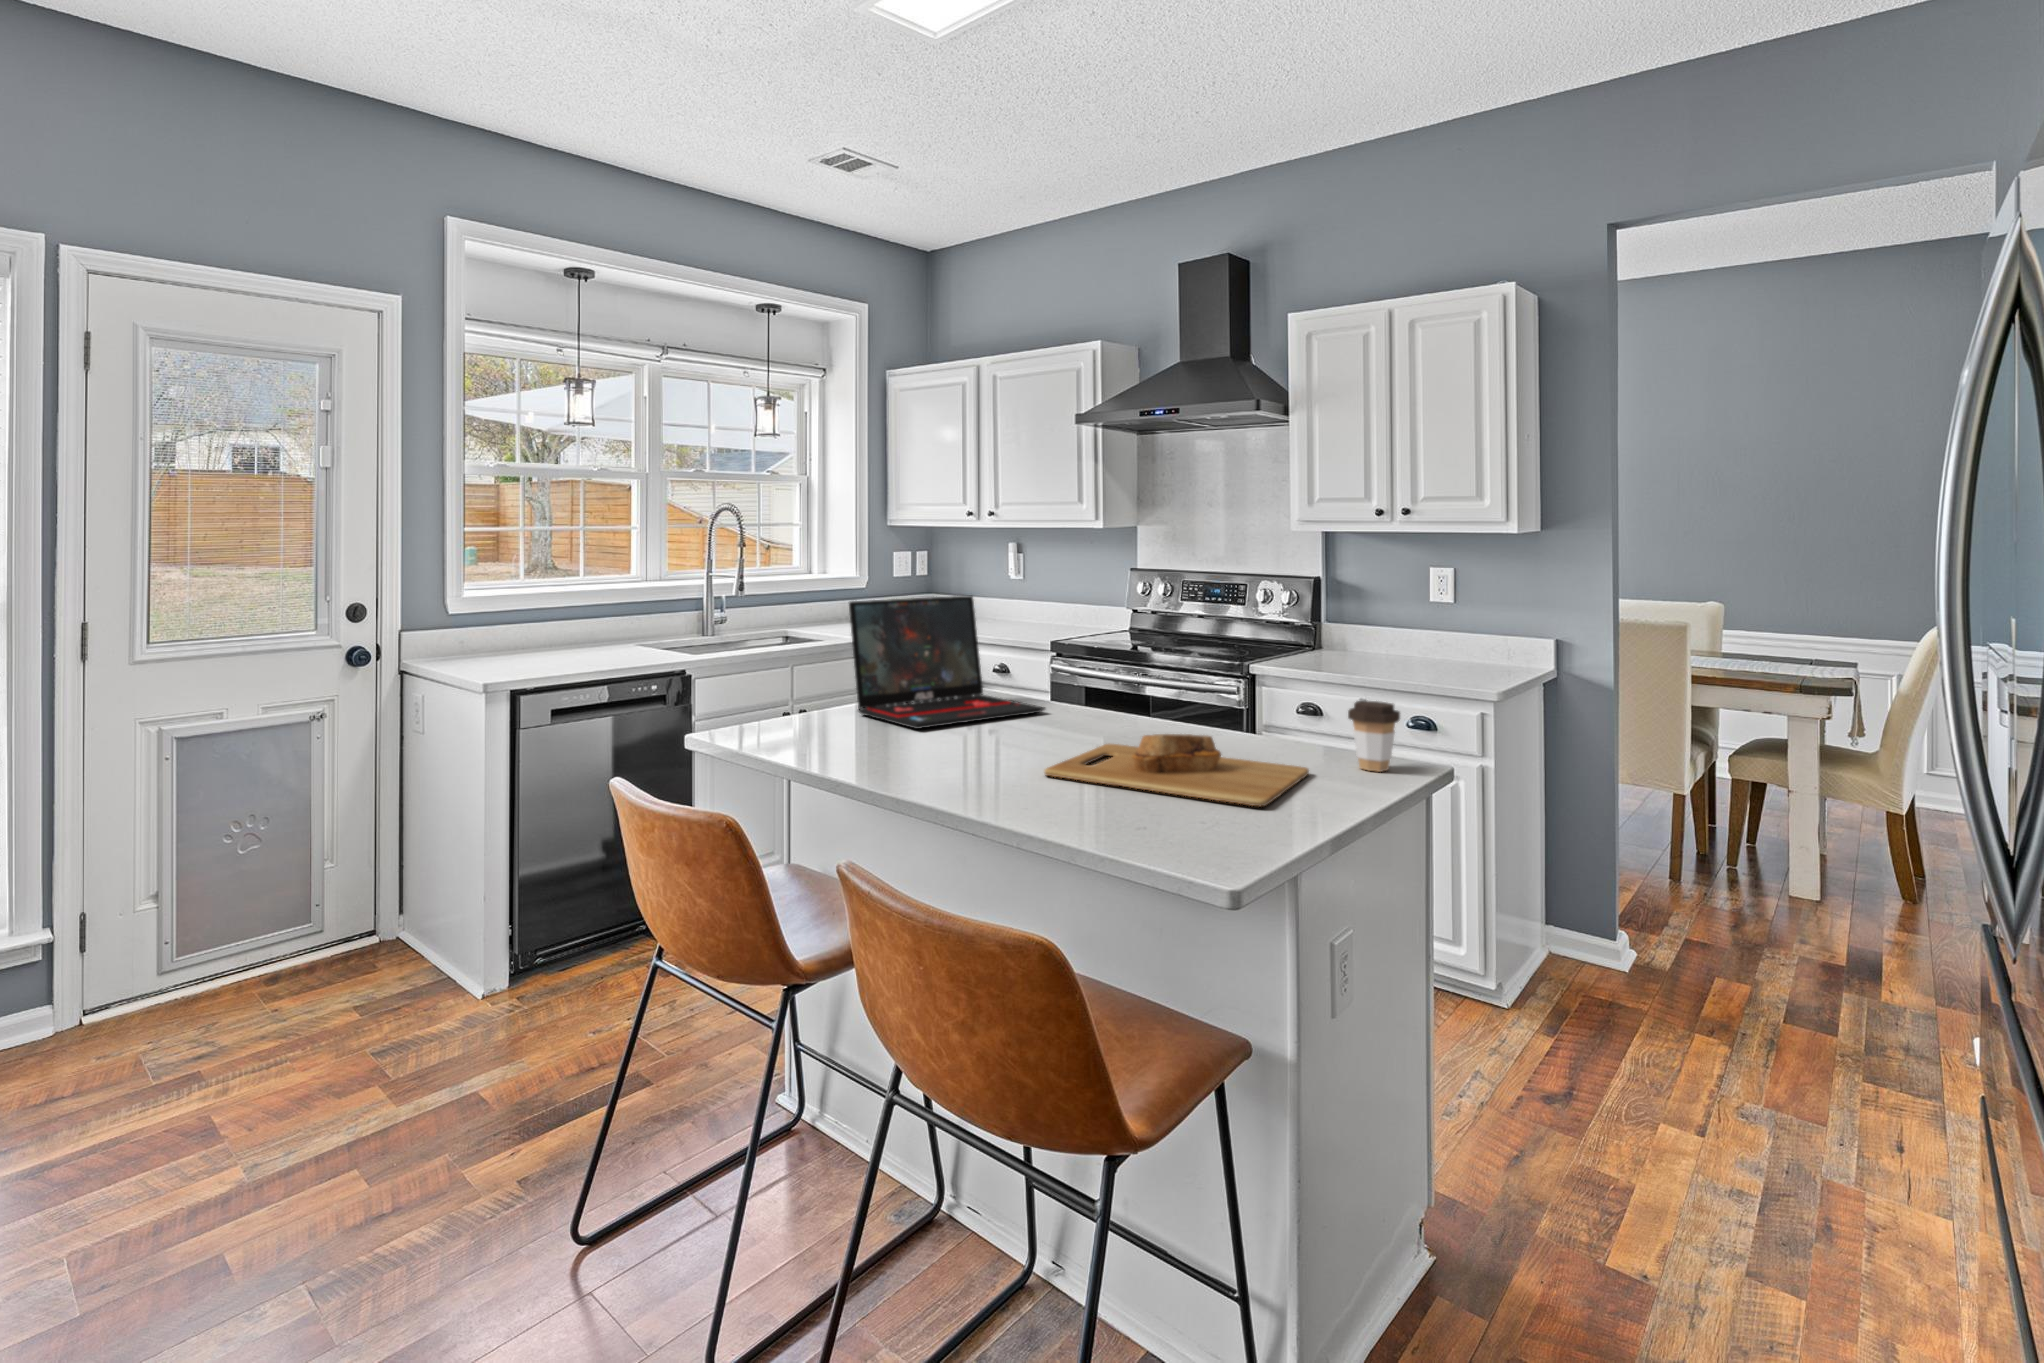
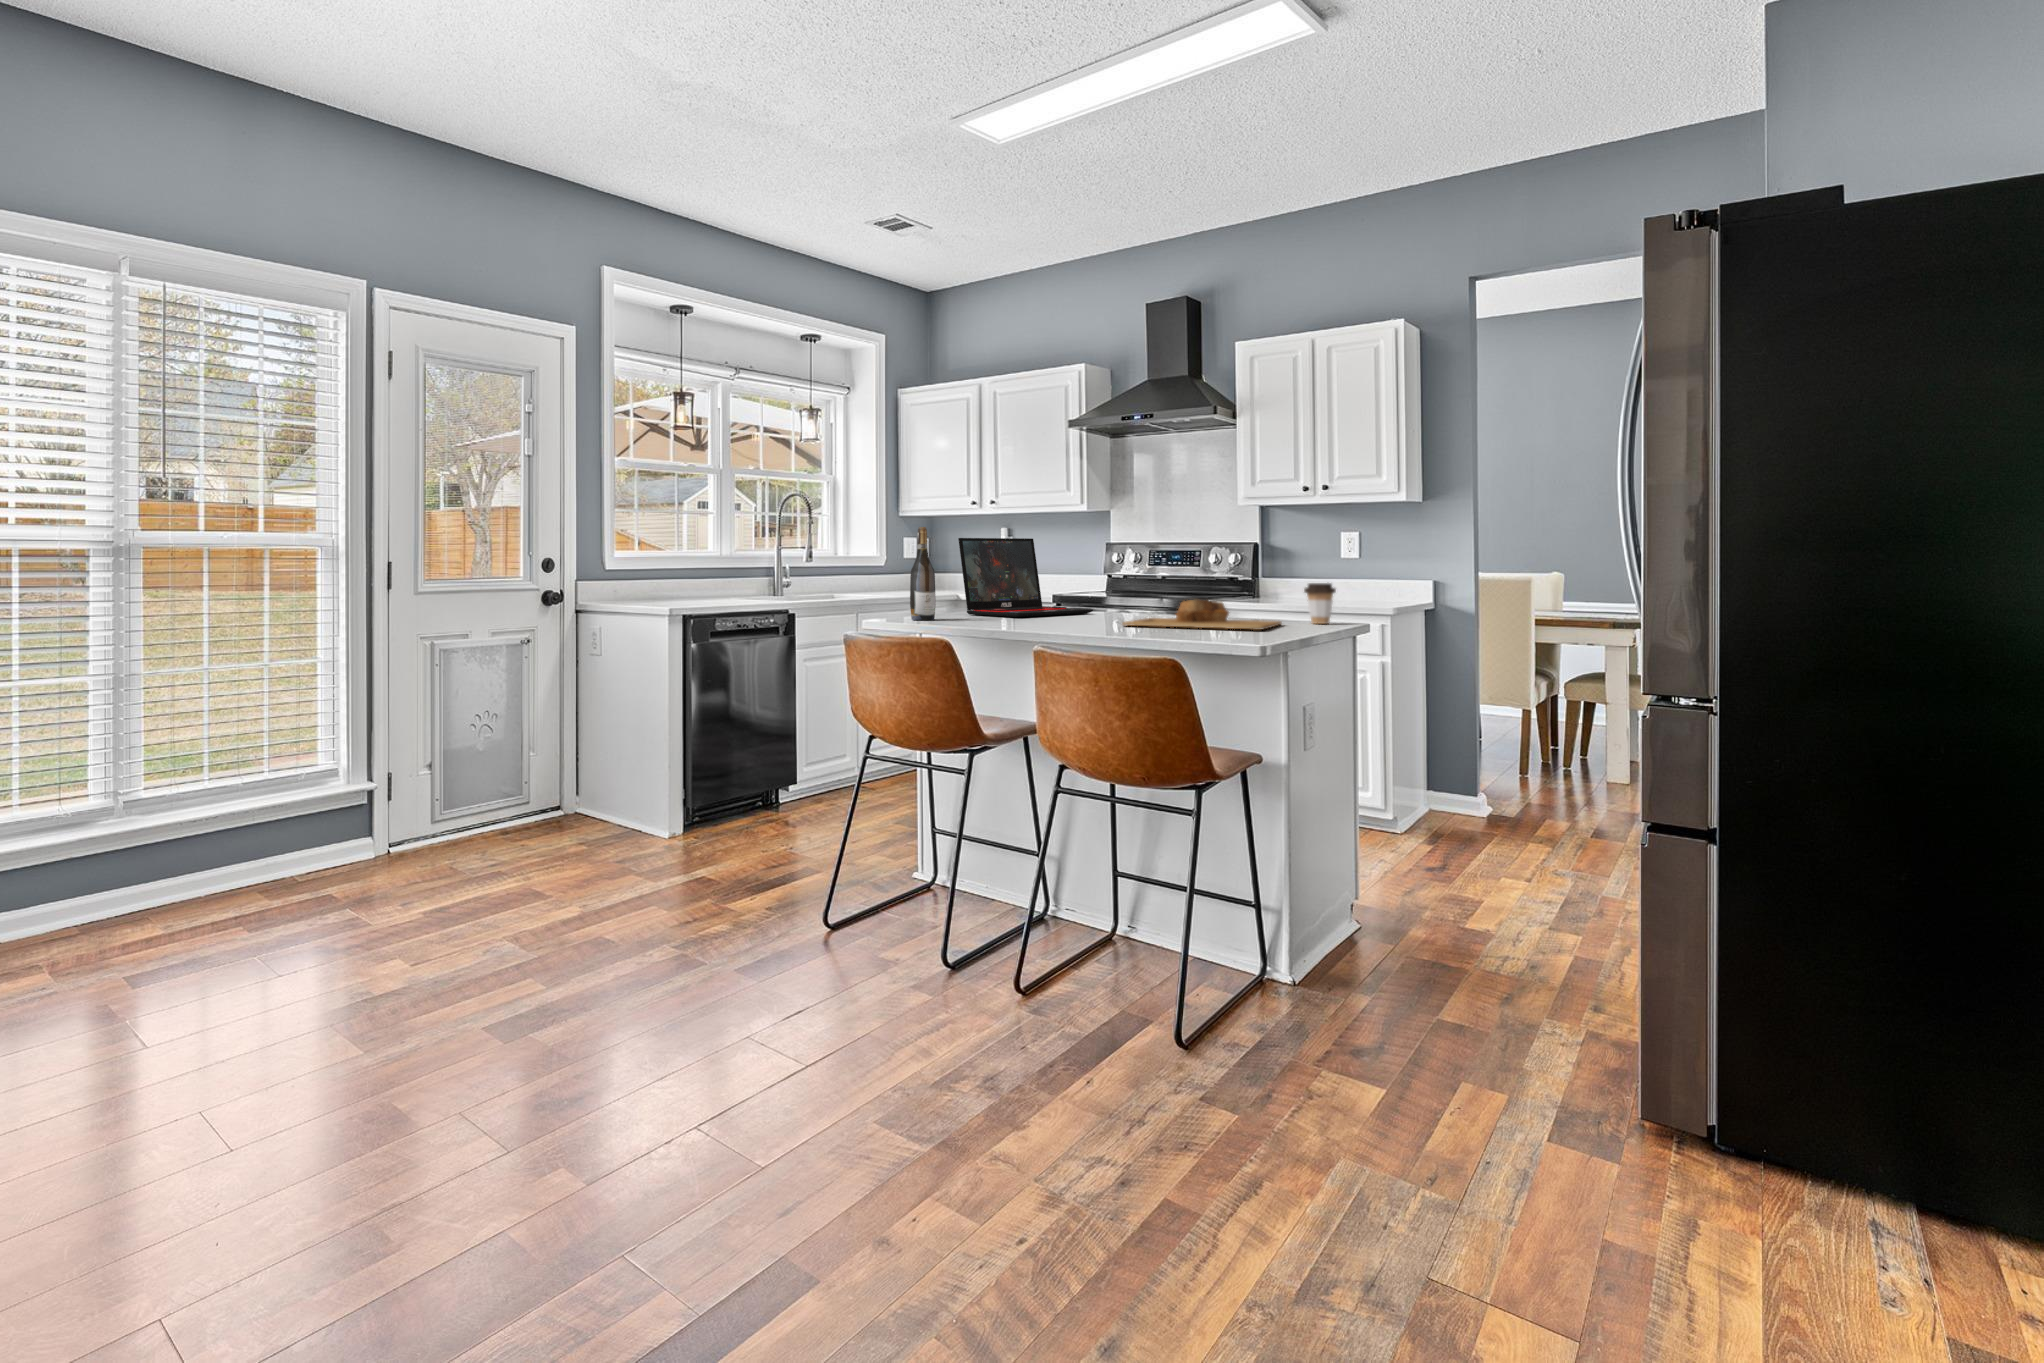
wine bottle: none [750,595,788,738] -> present [910,527,936,620]

